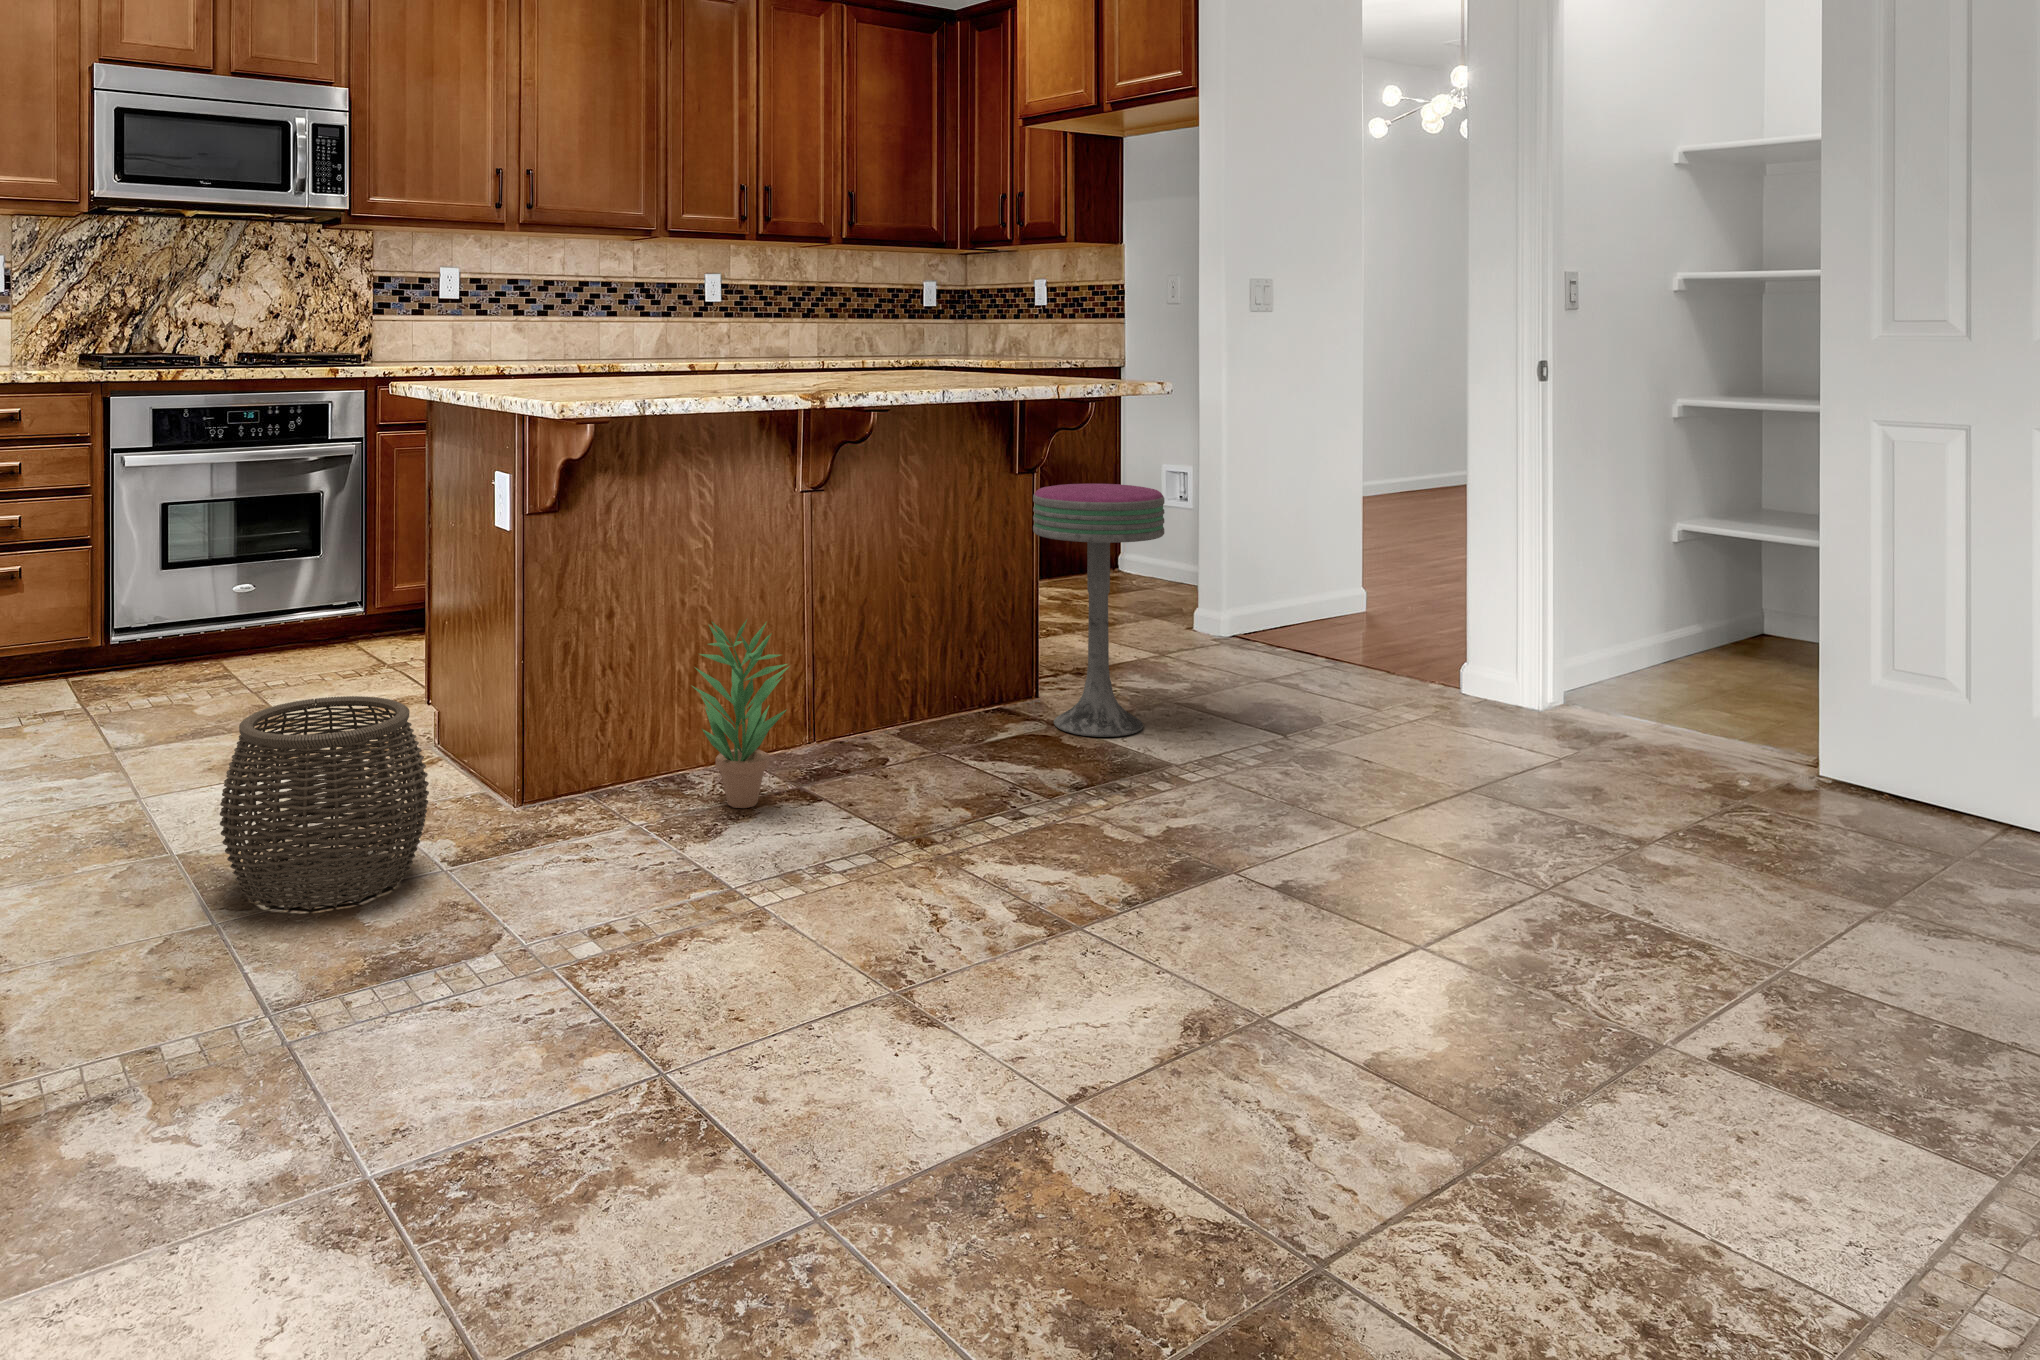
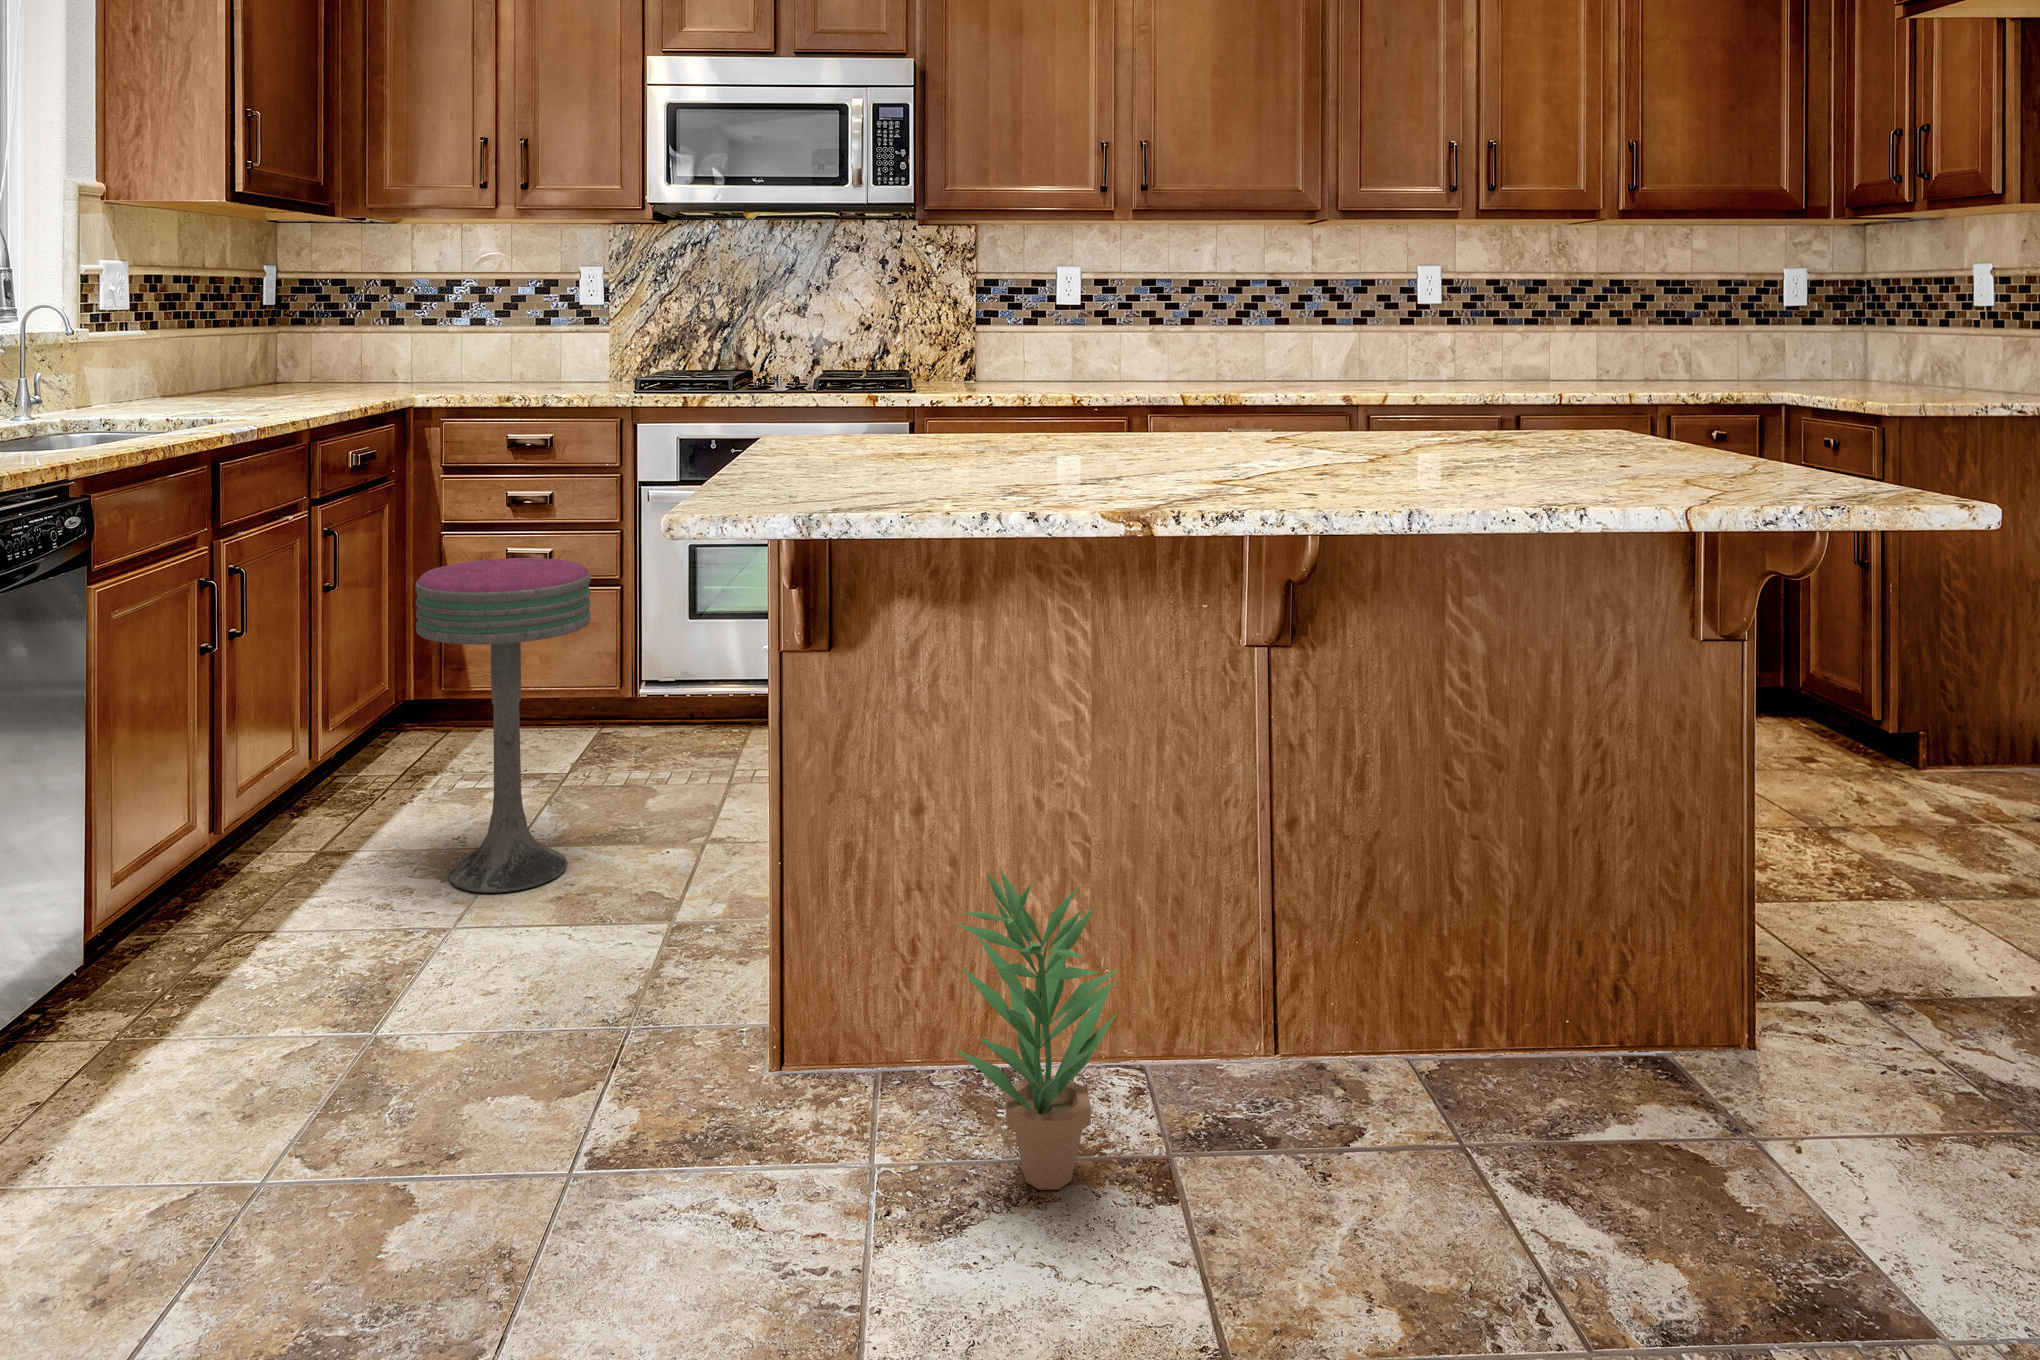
bar stool: present [1033,484,1165,737] -> present [416,558,591,893]
woven basket: present [220,696,429,910] -> none [249,887,546,1221]

